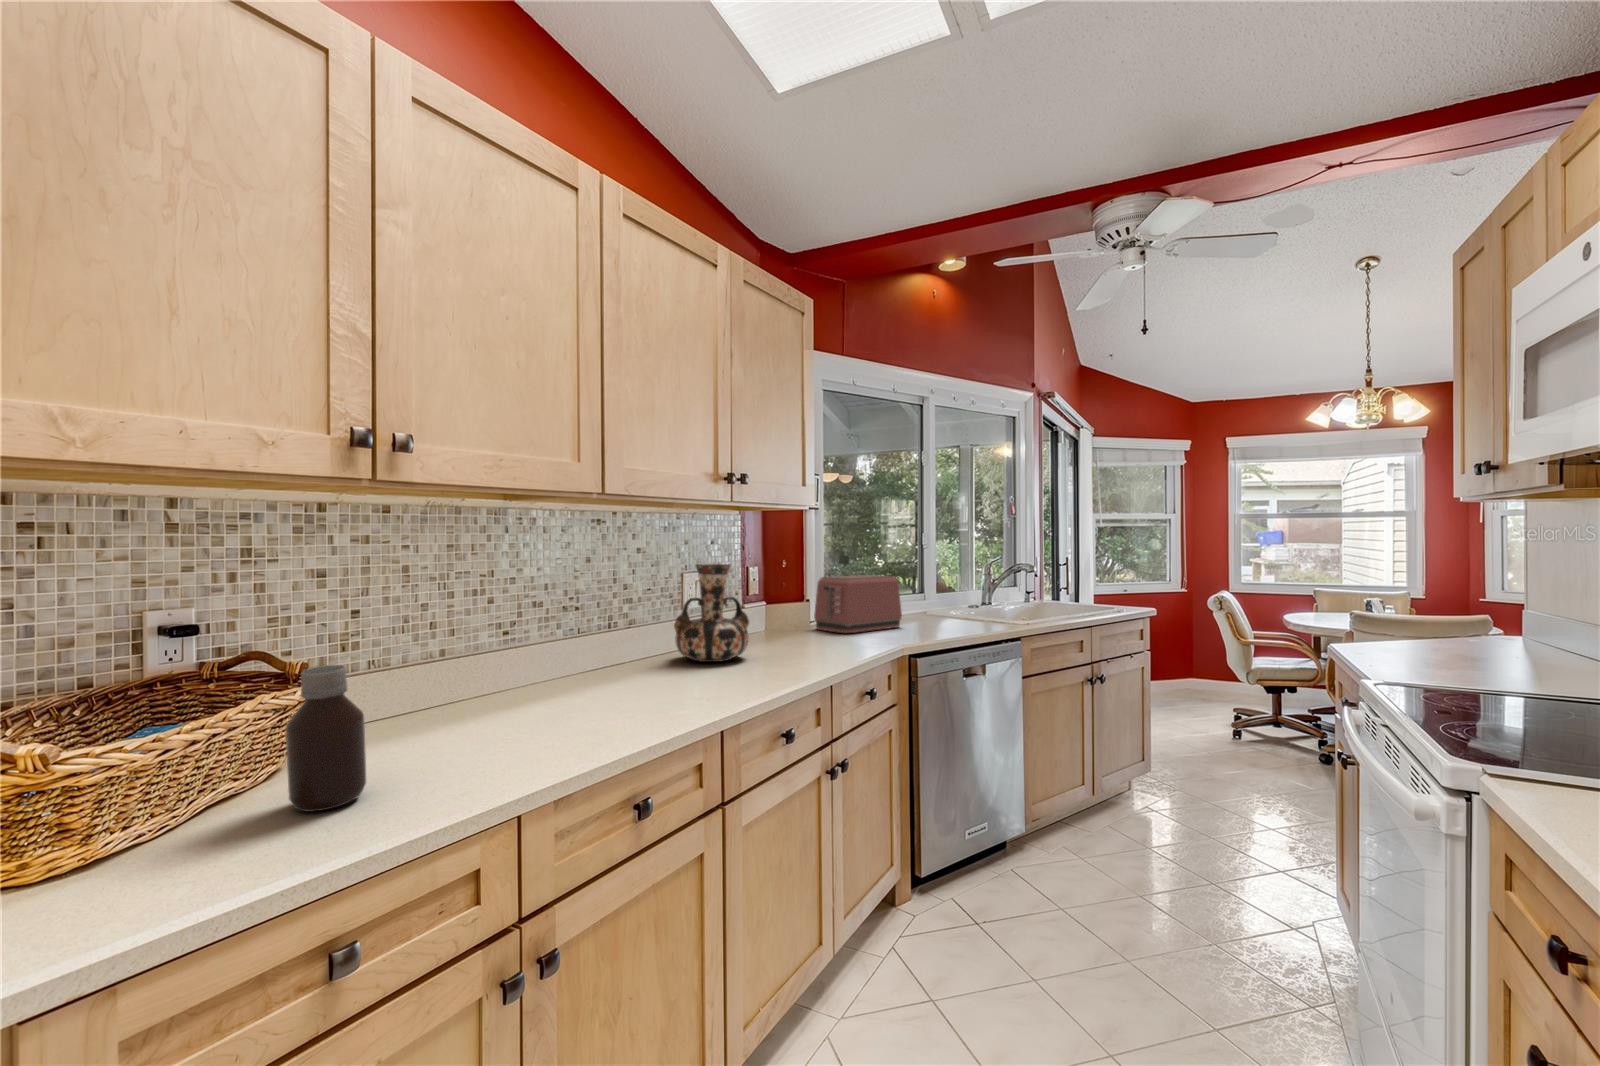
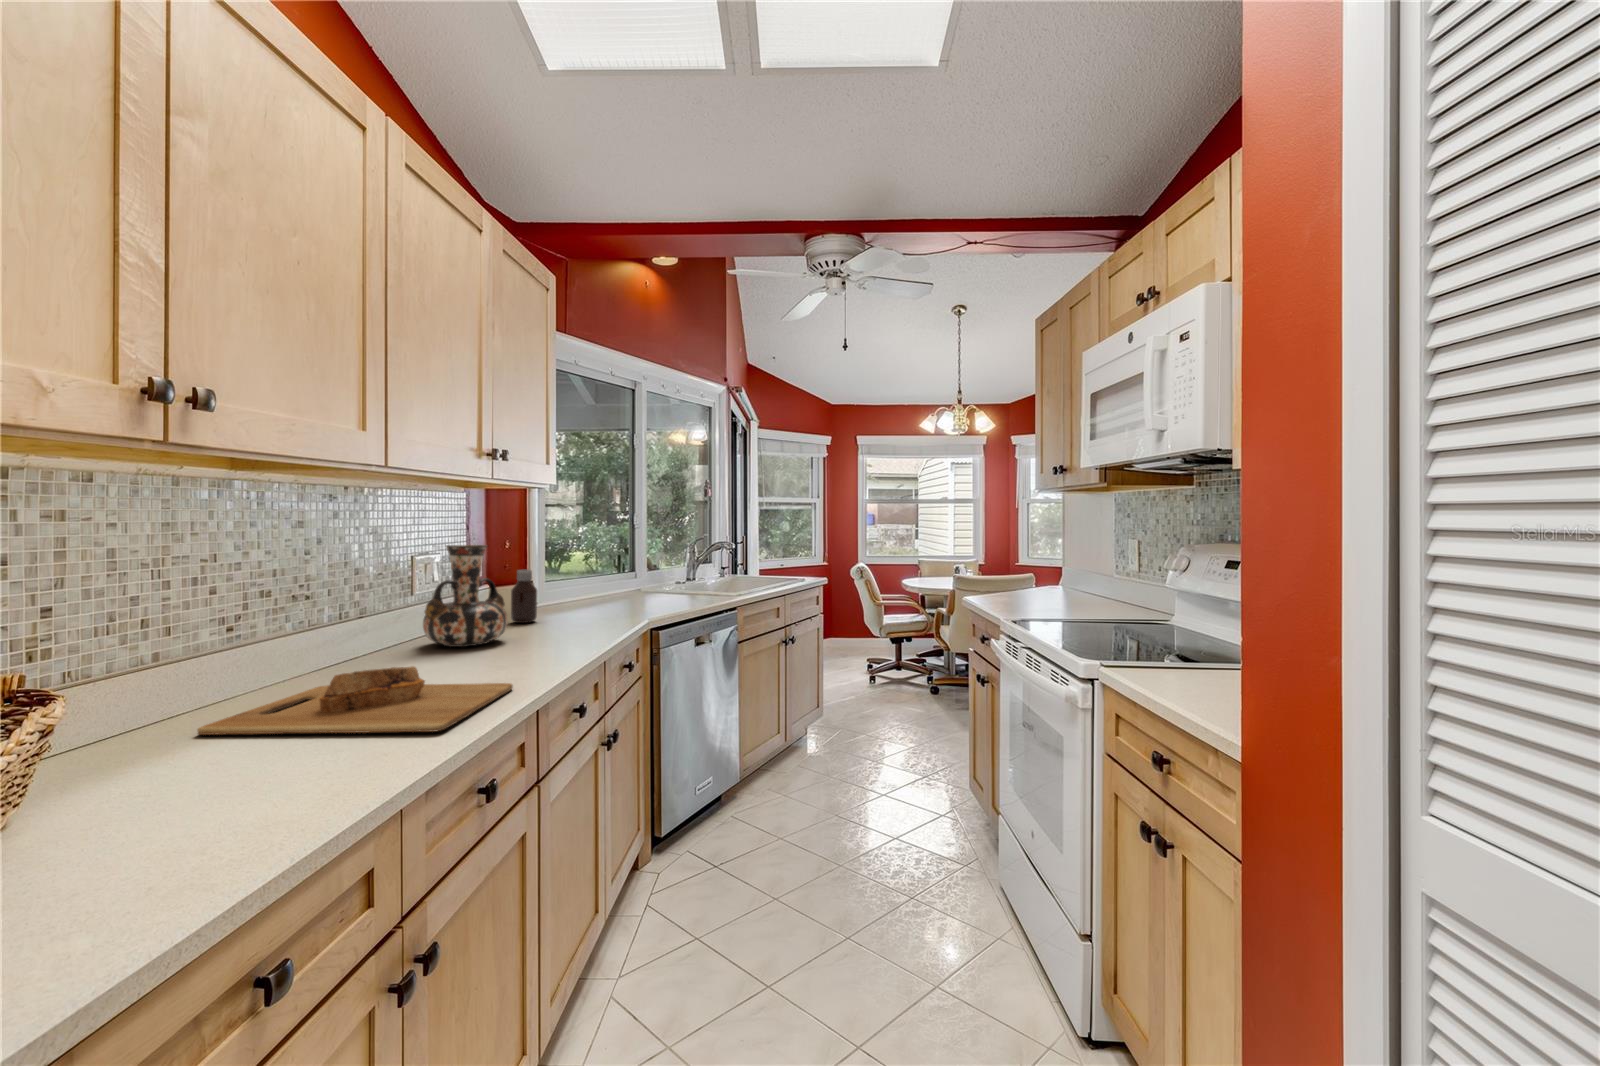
toaster: present [814,575,902,633] -> none [546,555,633,612]
bottle: present [285,665,366,812] -> present [511,570,537,623]
cutting board: none [441,681,698,753] -> present [198,666,513,735]

